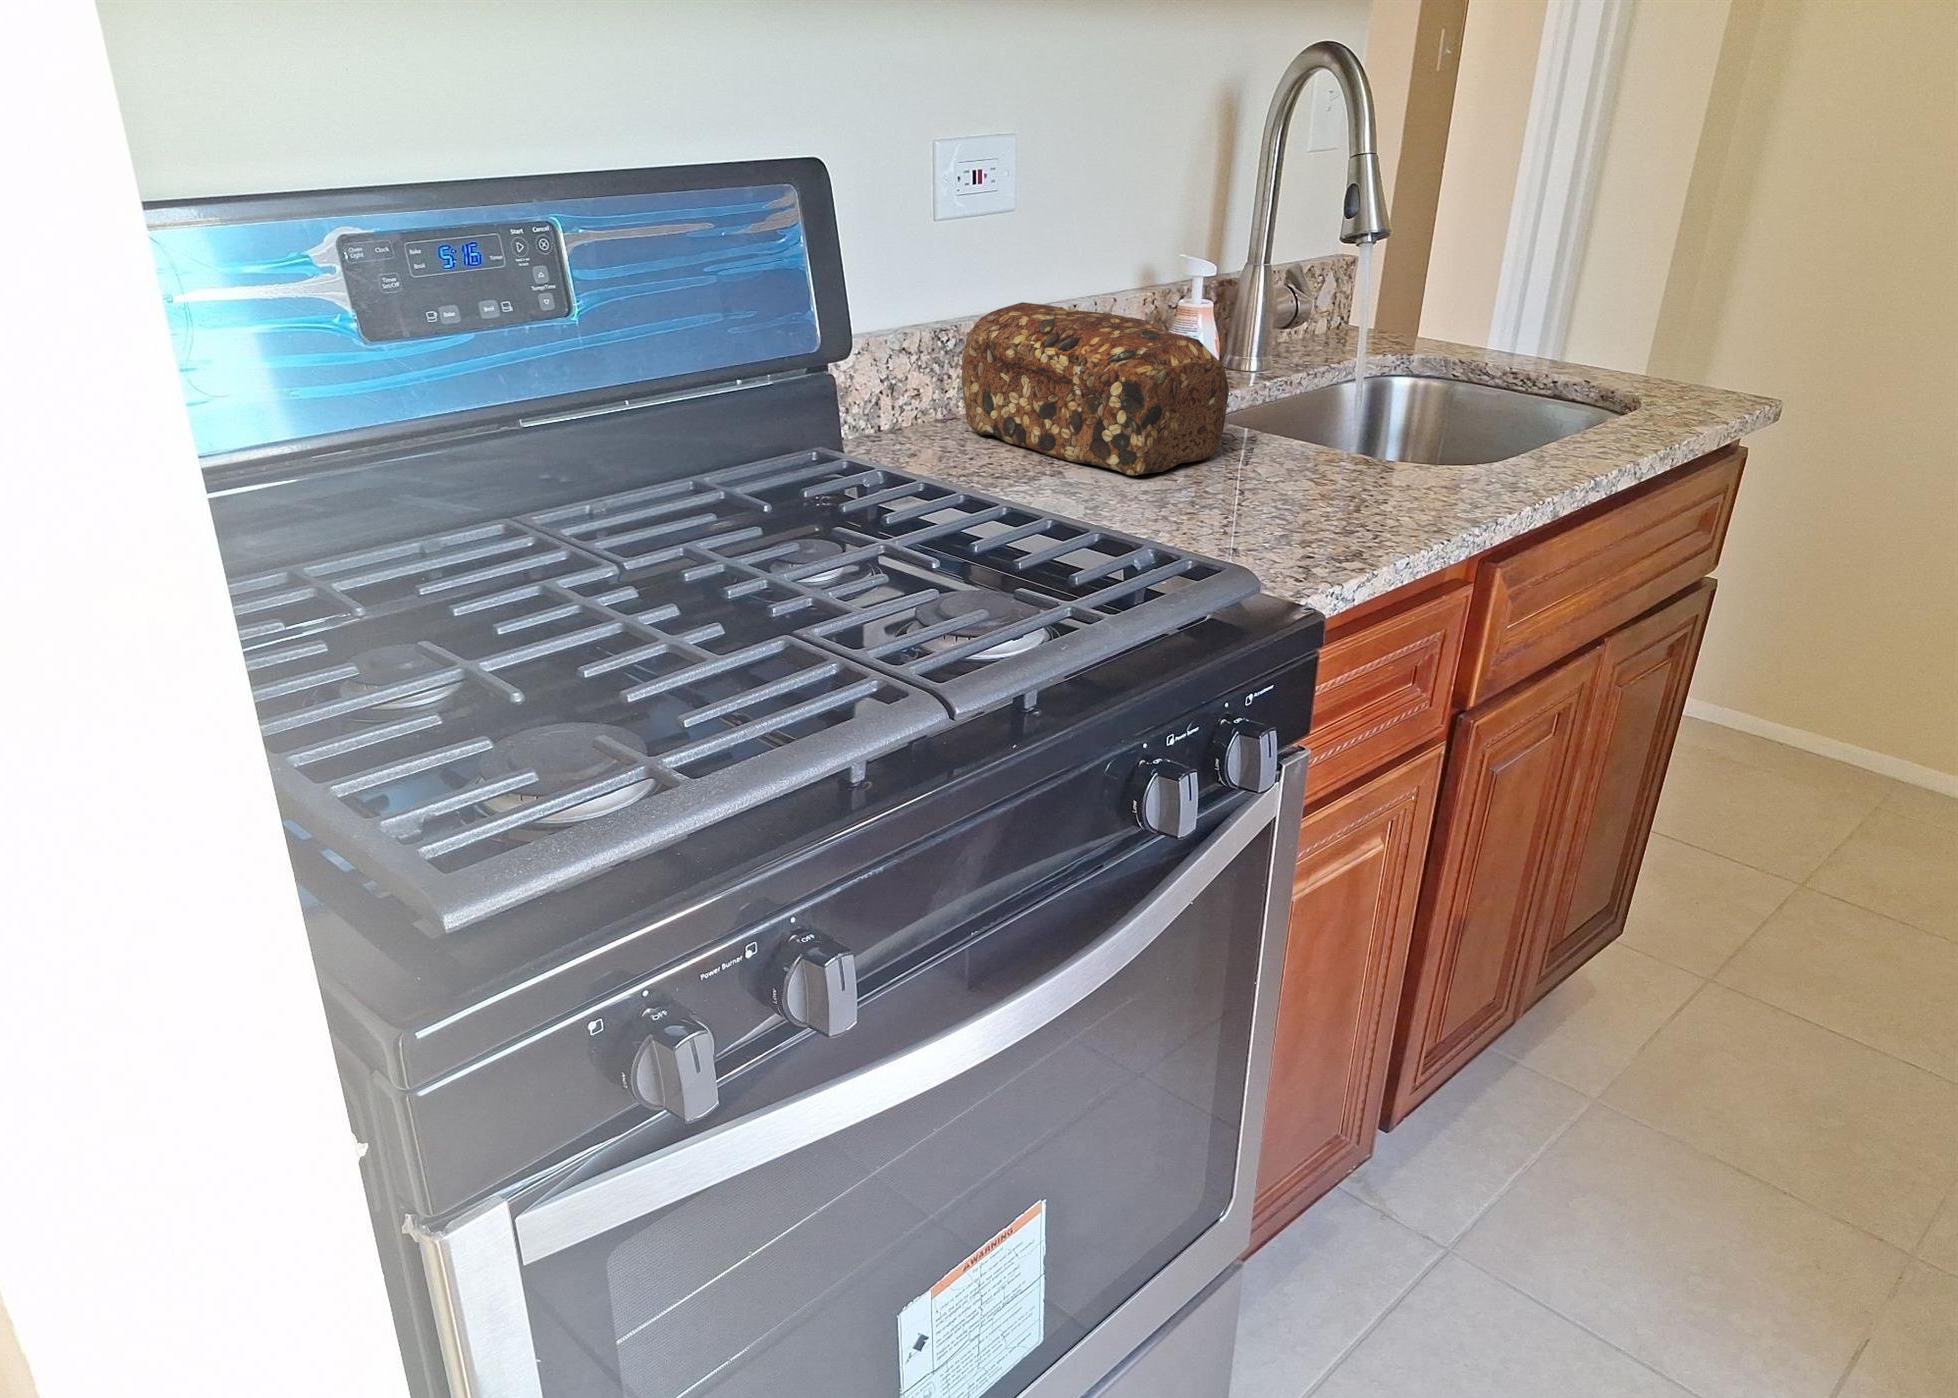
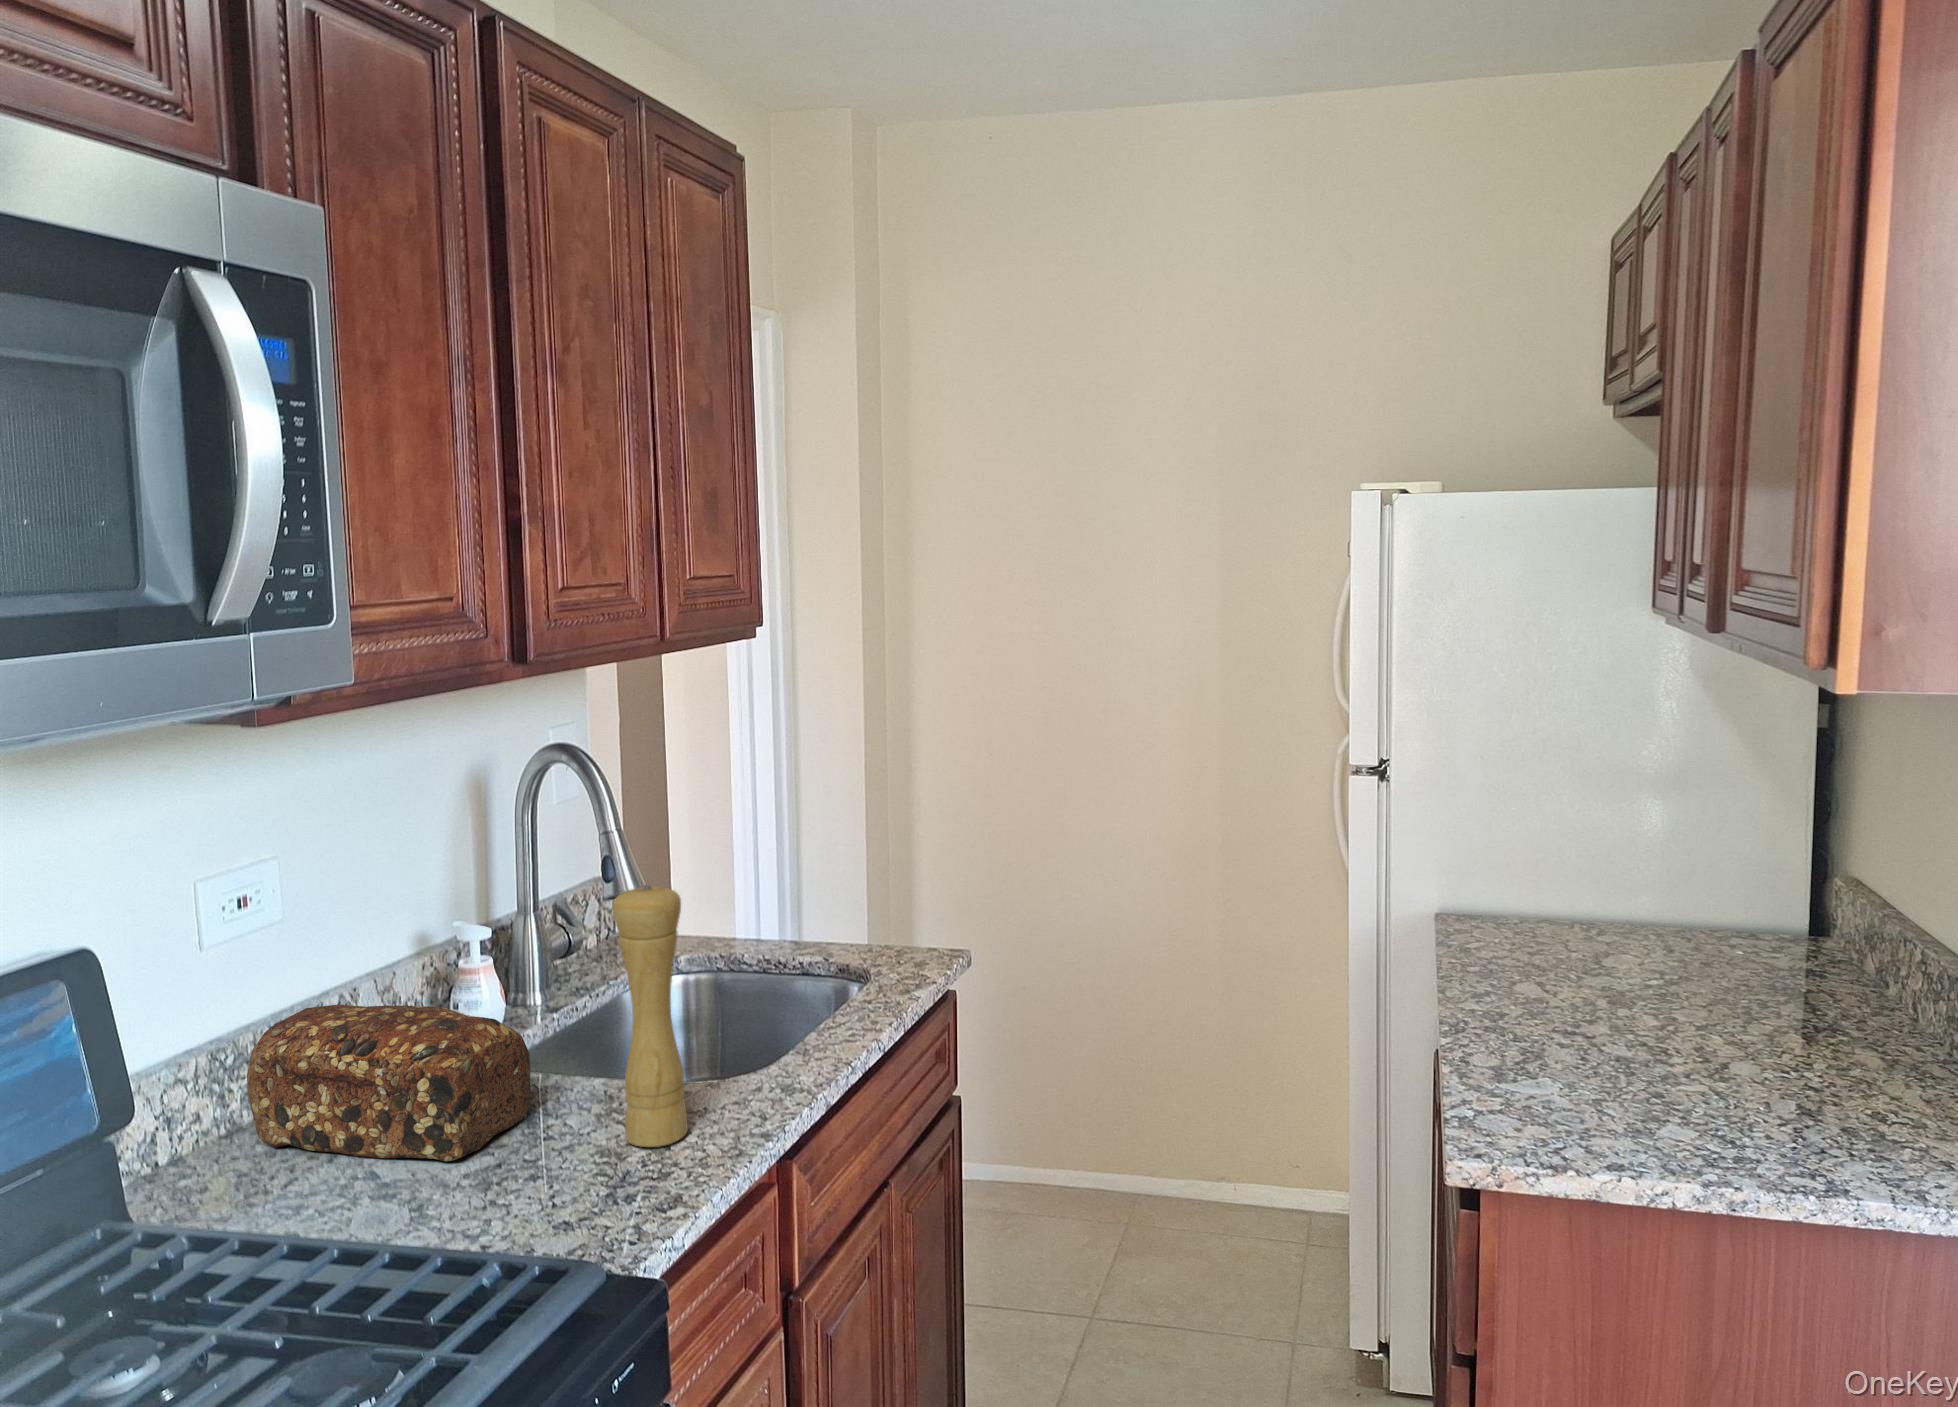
pepper mill: none [1313,190,1432,507] -> present [613,884,688,1147]

